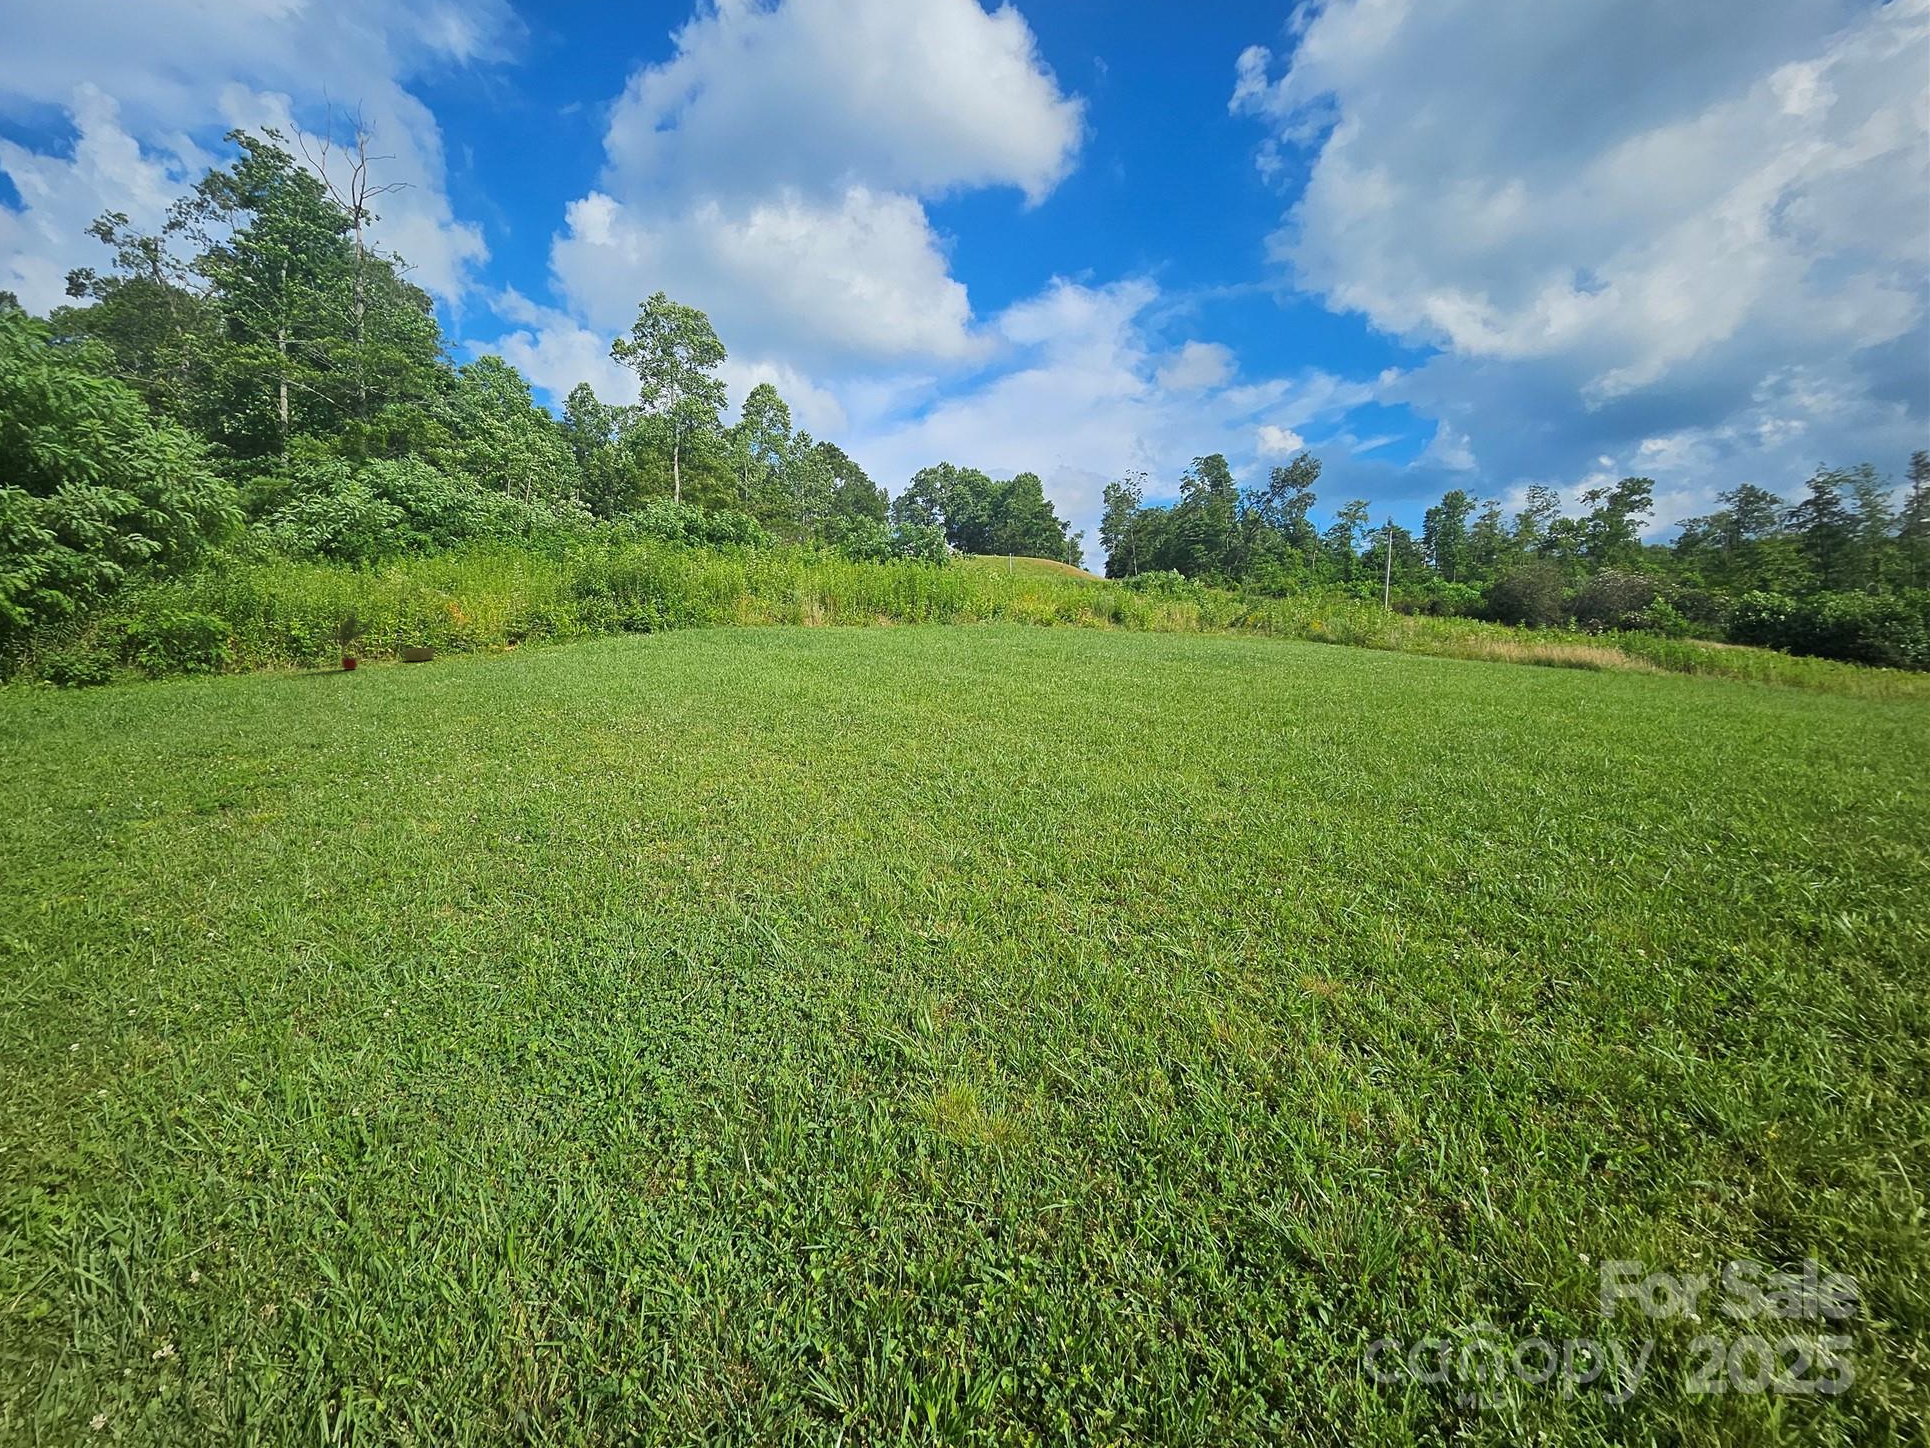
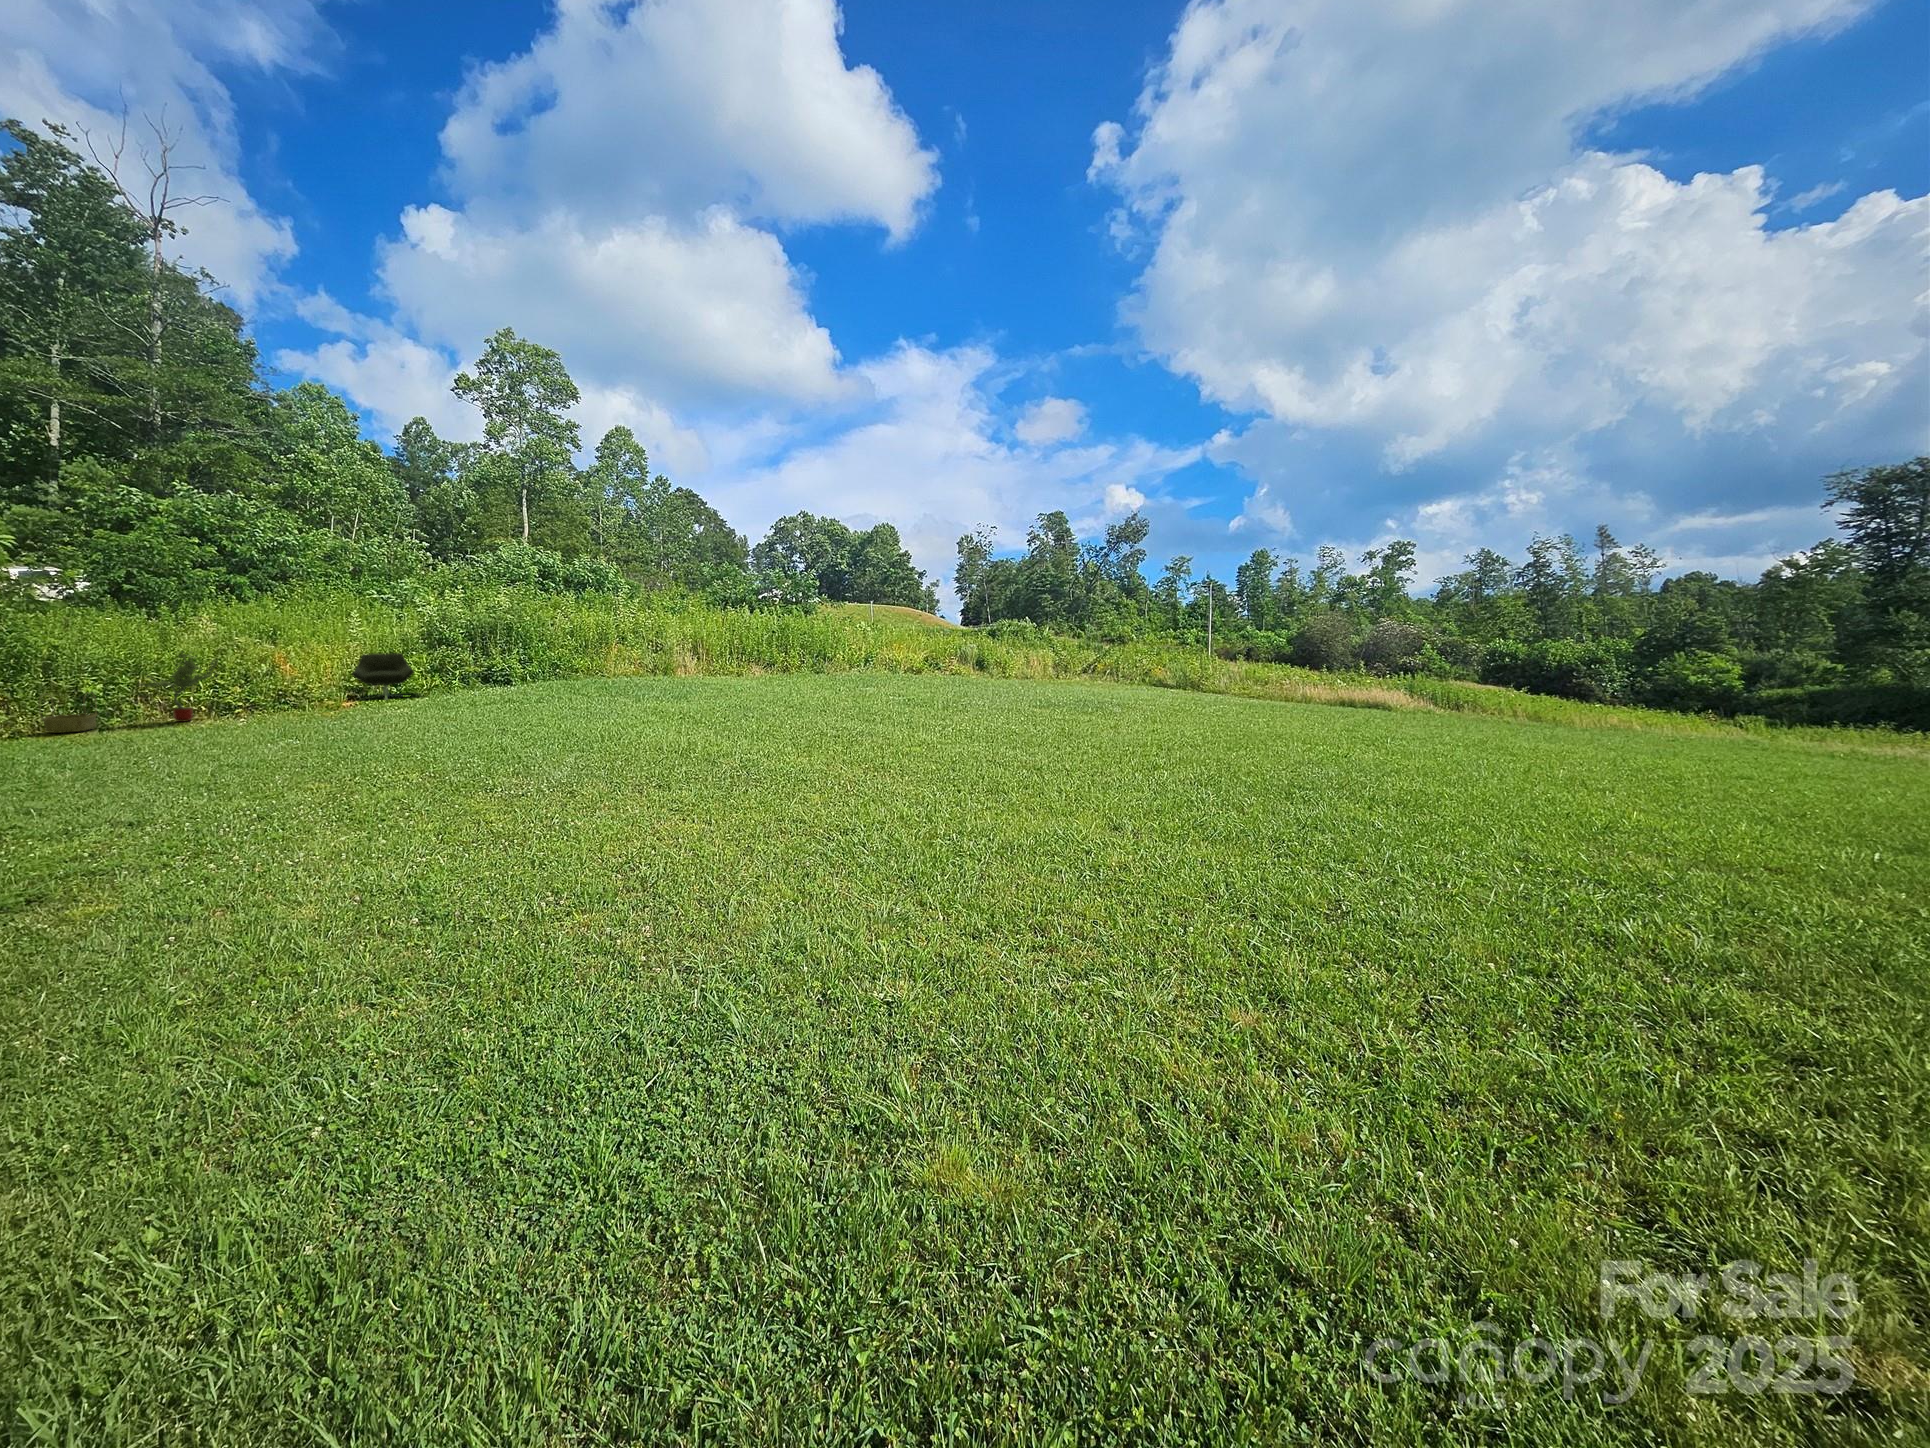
lounge chair: none [483,609,537,652] -> present [352,653,415,700]
basket: present [401,635,434,661] -> present [39,696,97,733]

